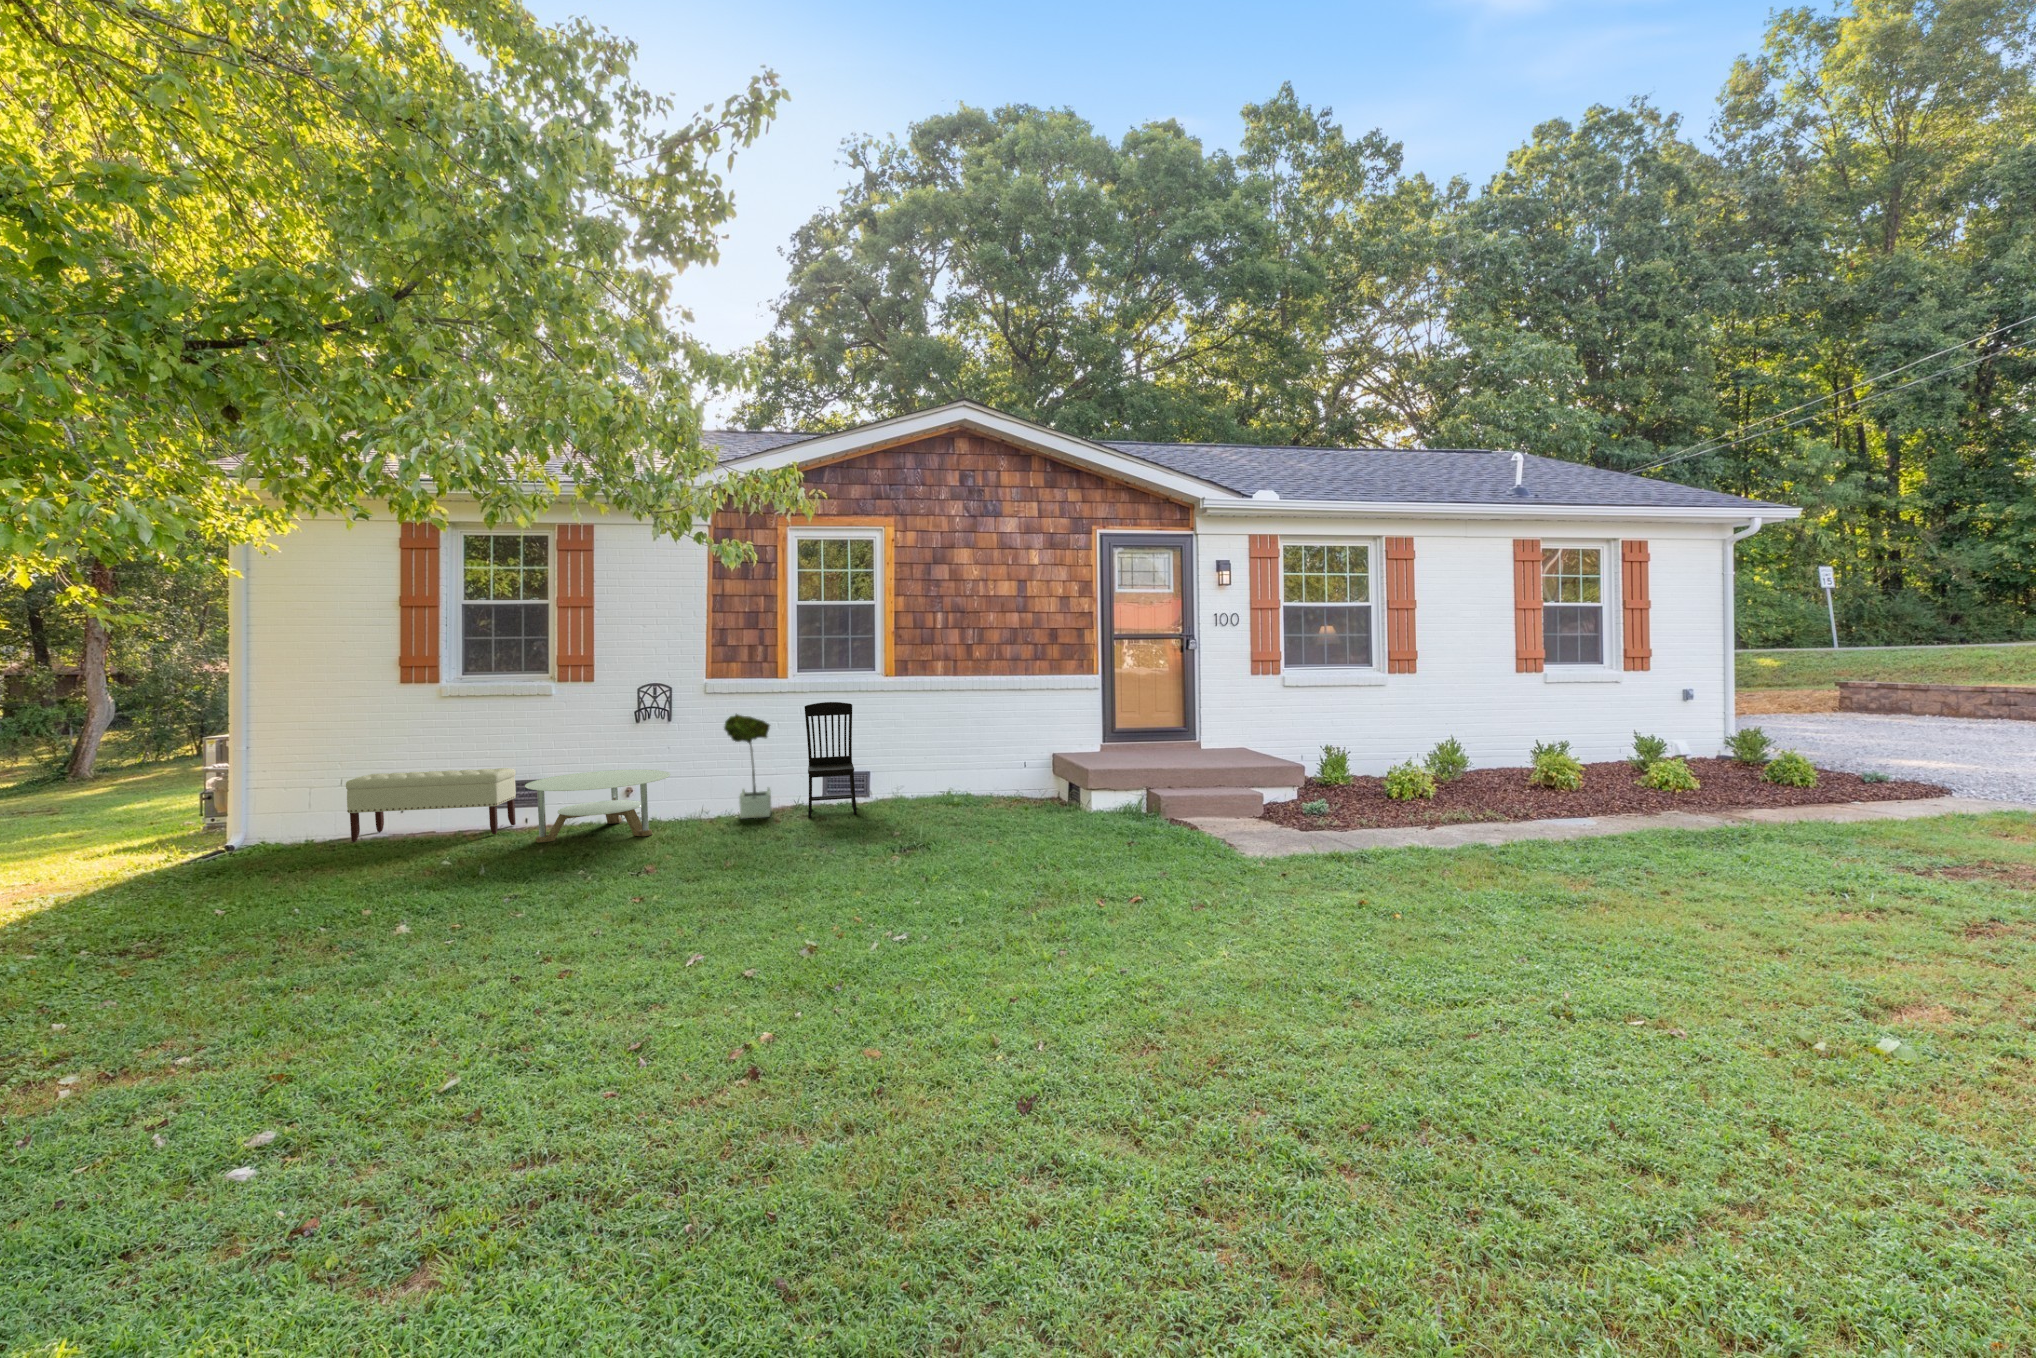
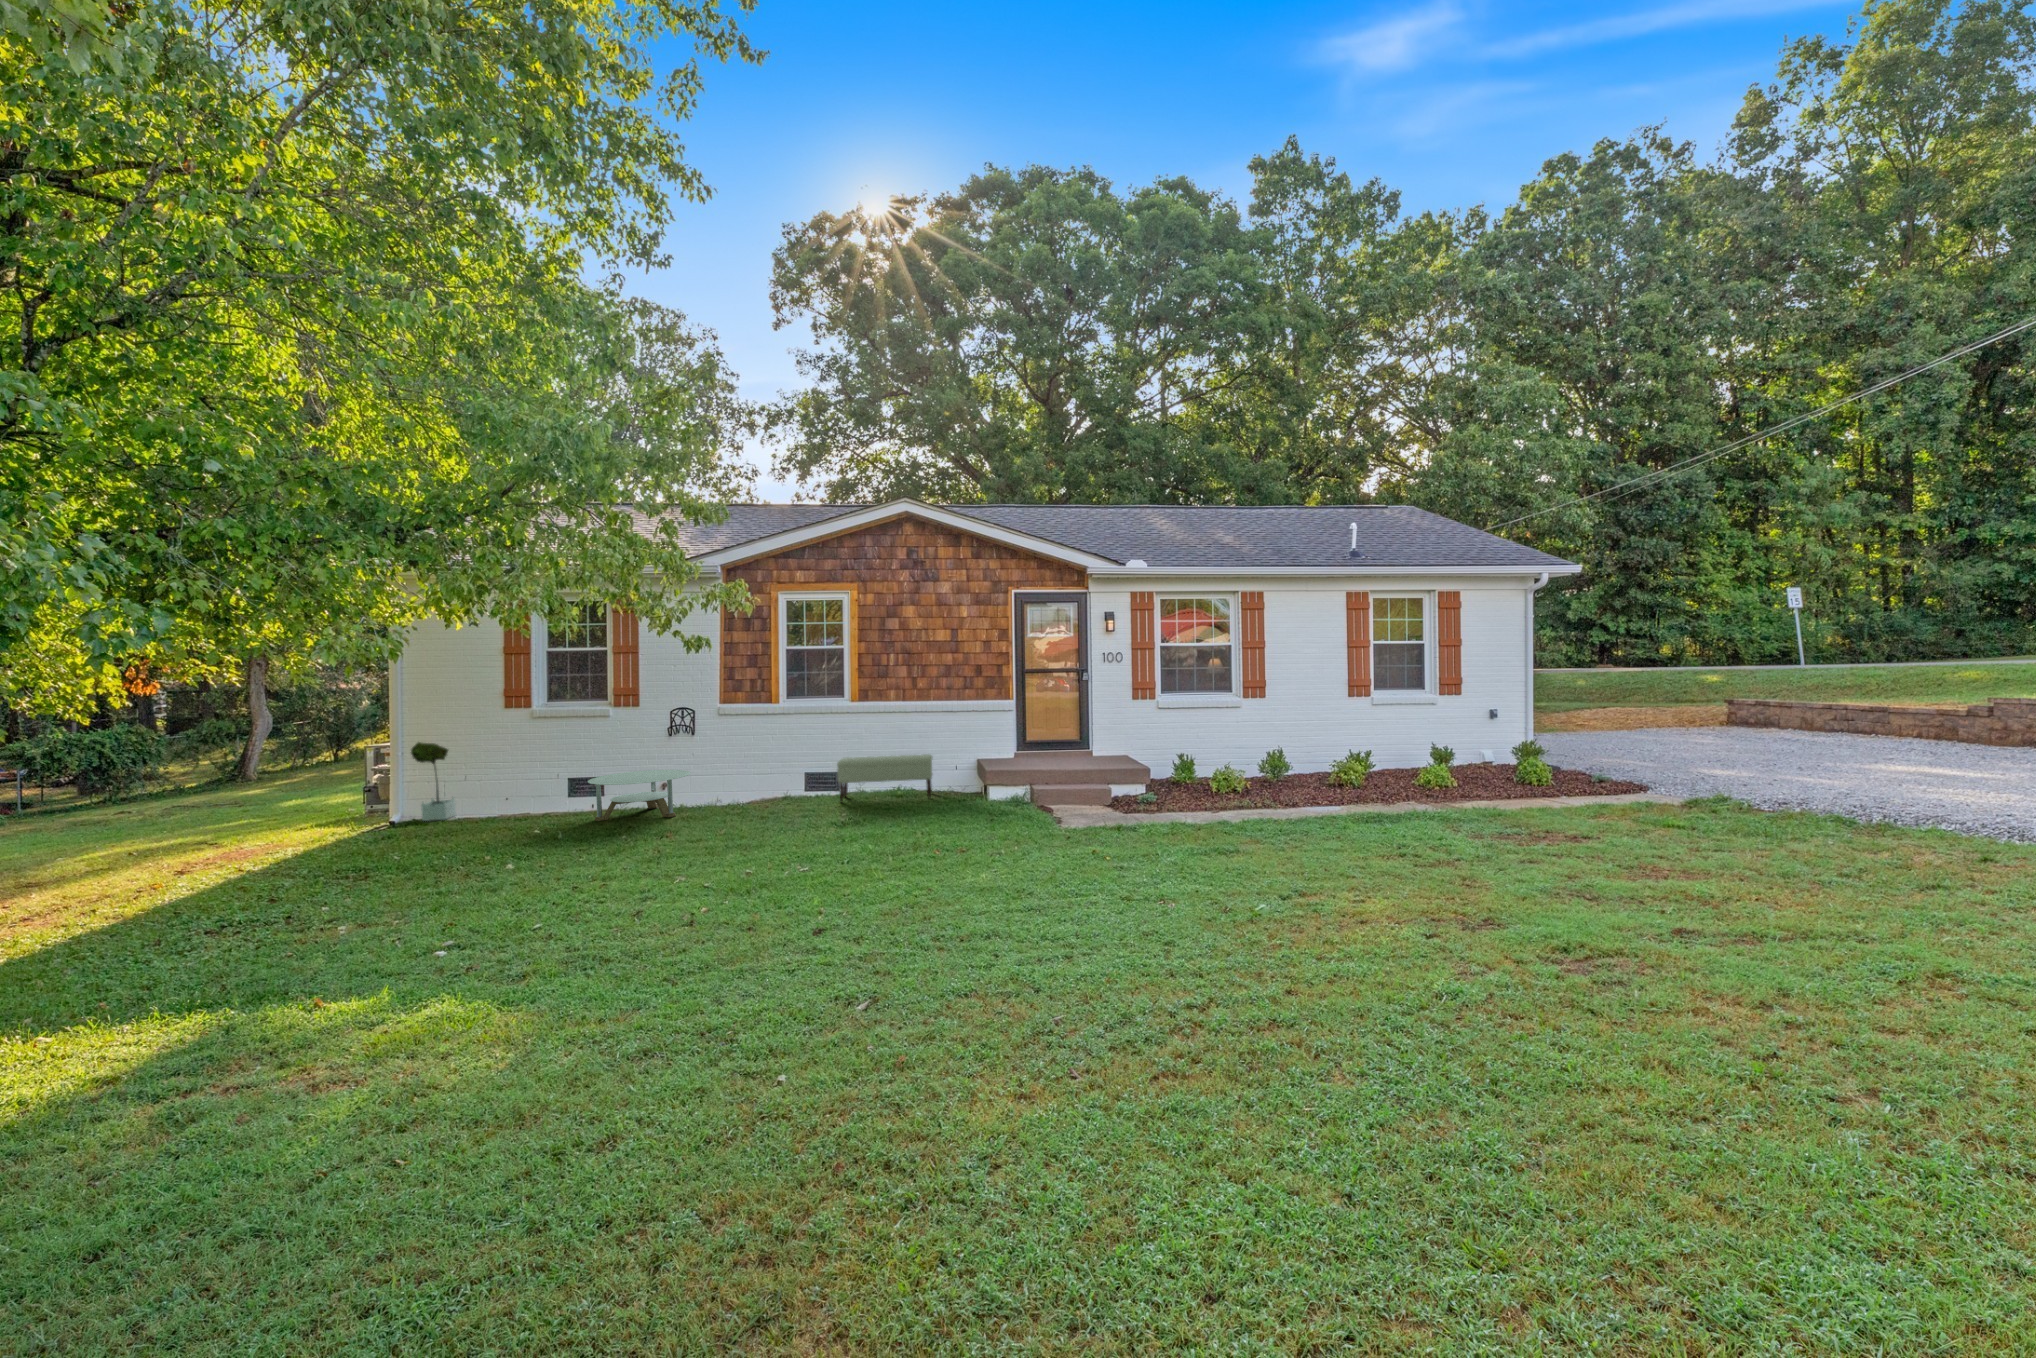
chair: present [805,702,857,817] -> none [790,721,828,805]
potted tree: present [724,714,772,818] -> present [411,742,456,821]
bench: present [346,768,516,842] -> present [837,754,932,802]

